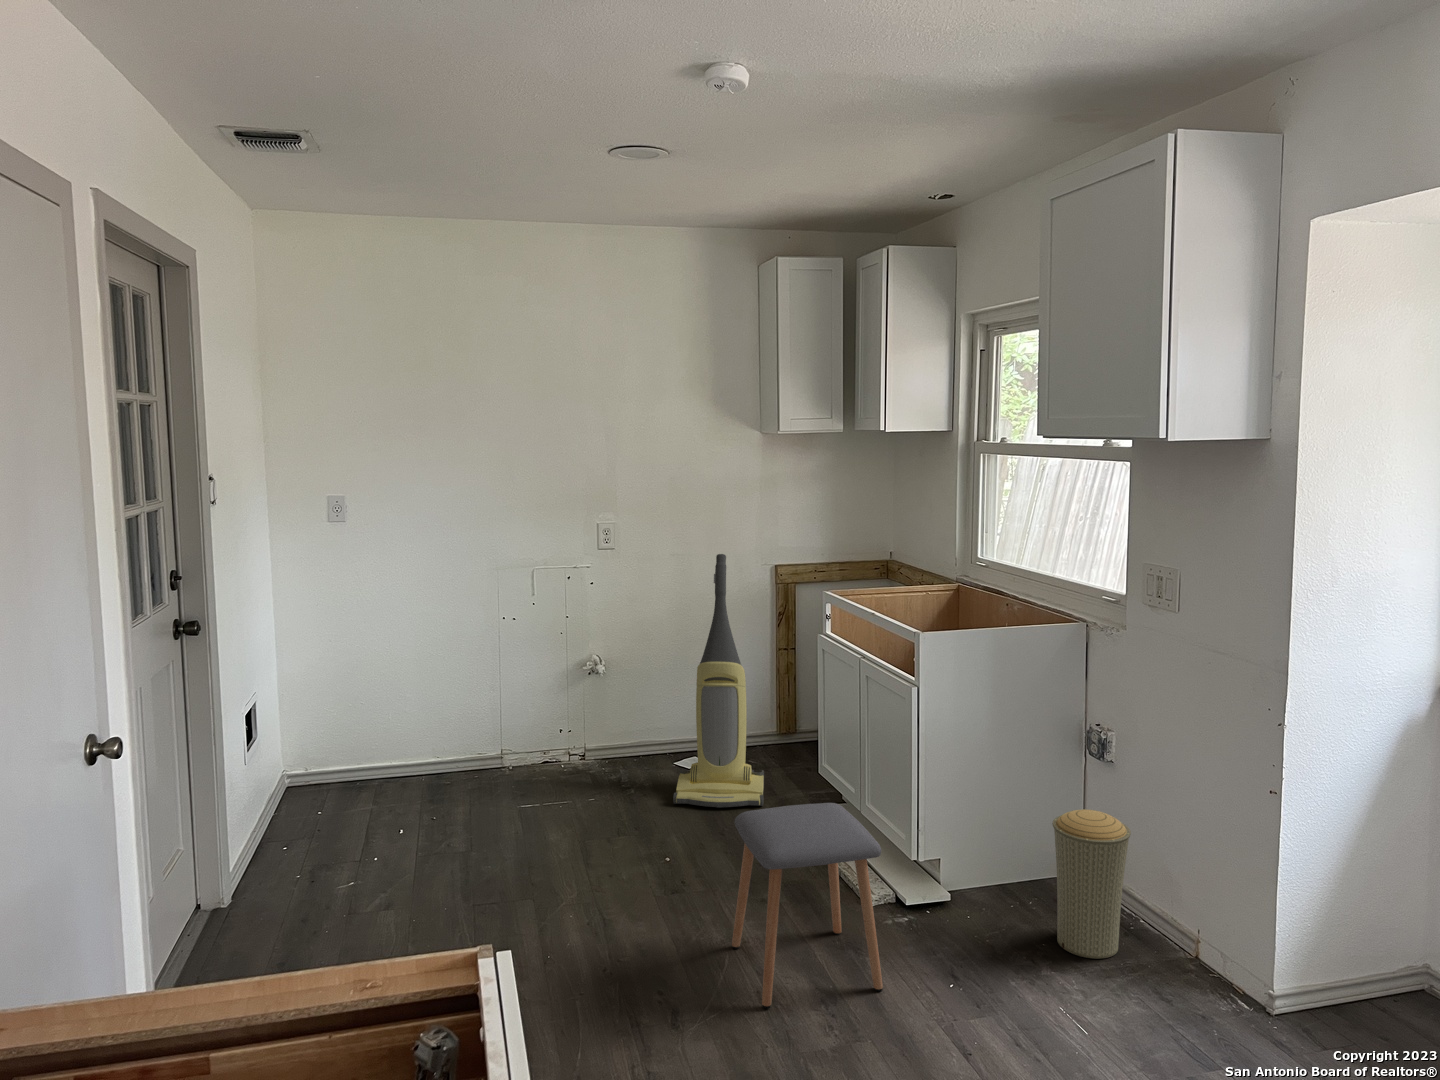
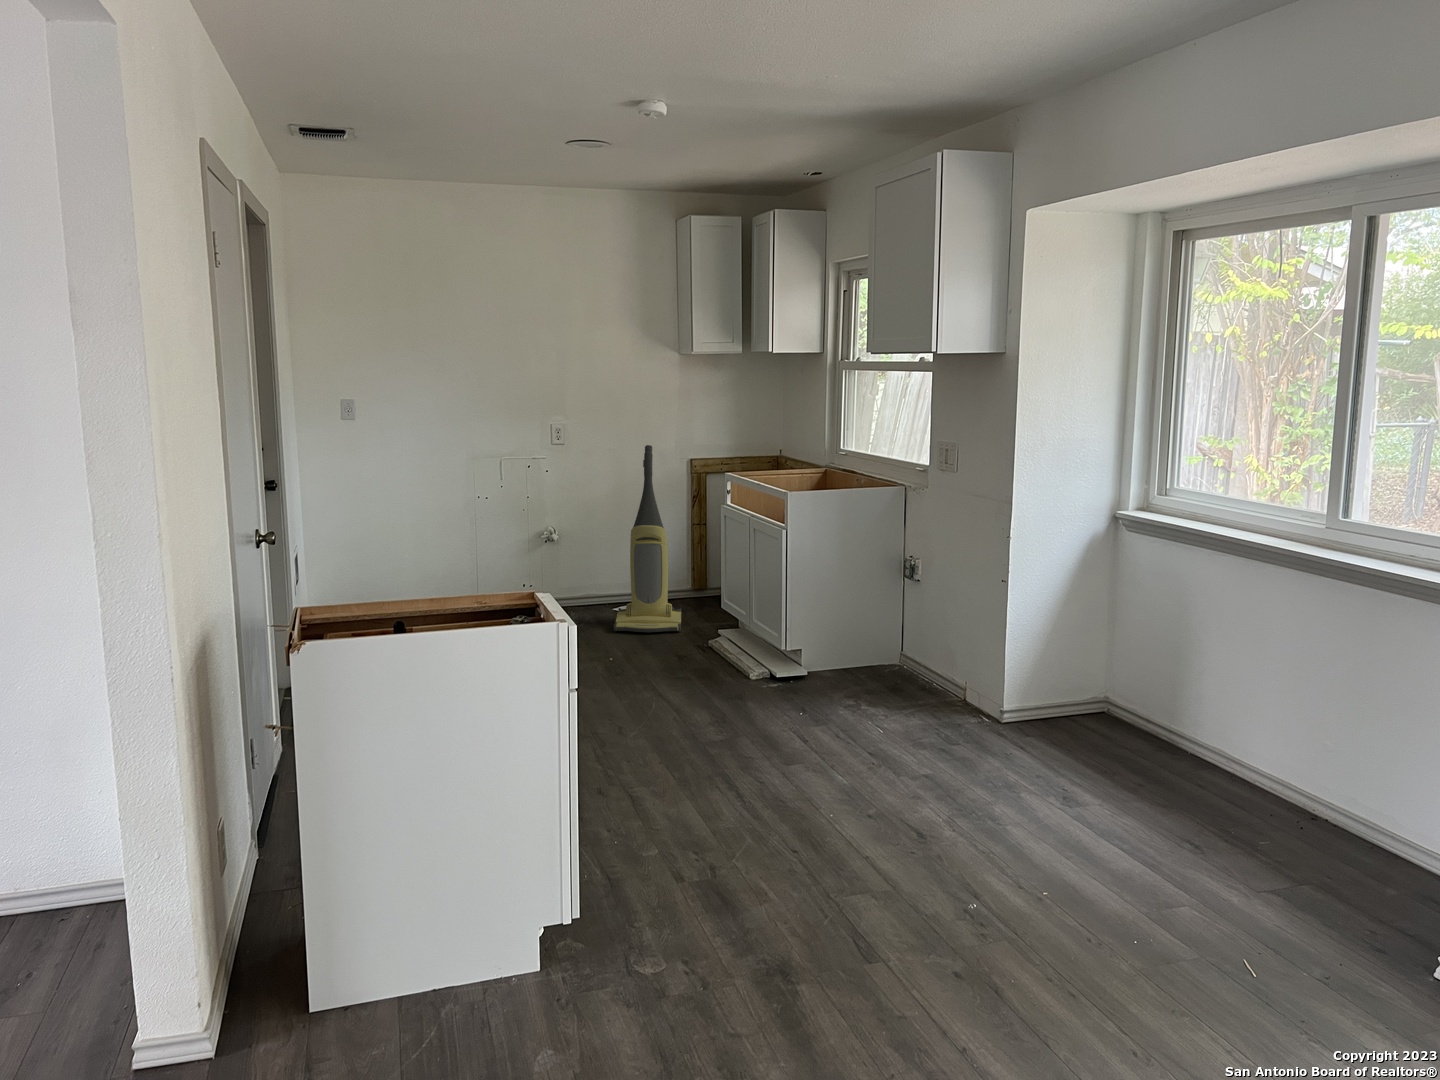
stool: present [732,803,883,1008] -> none [658,603,757,727]
trash can: present [1052,809,1131,959] -> none [873,606,923,701]

